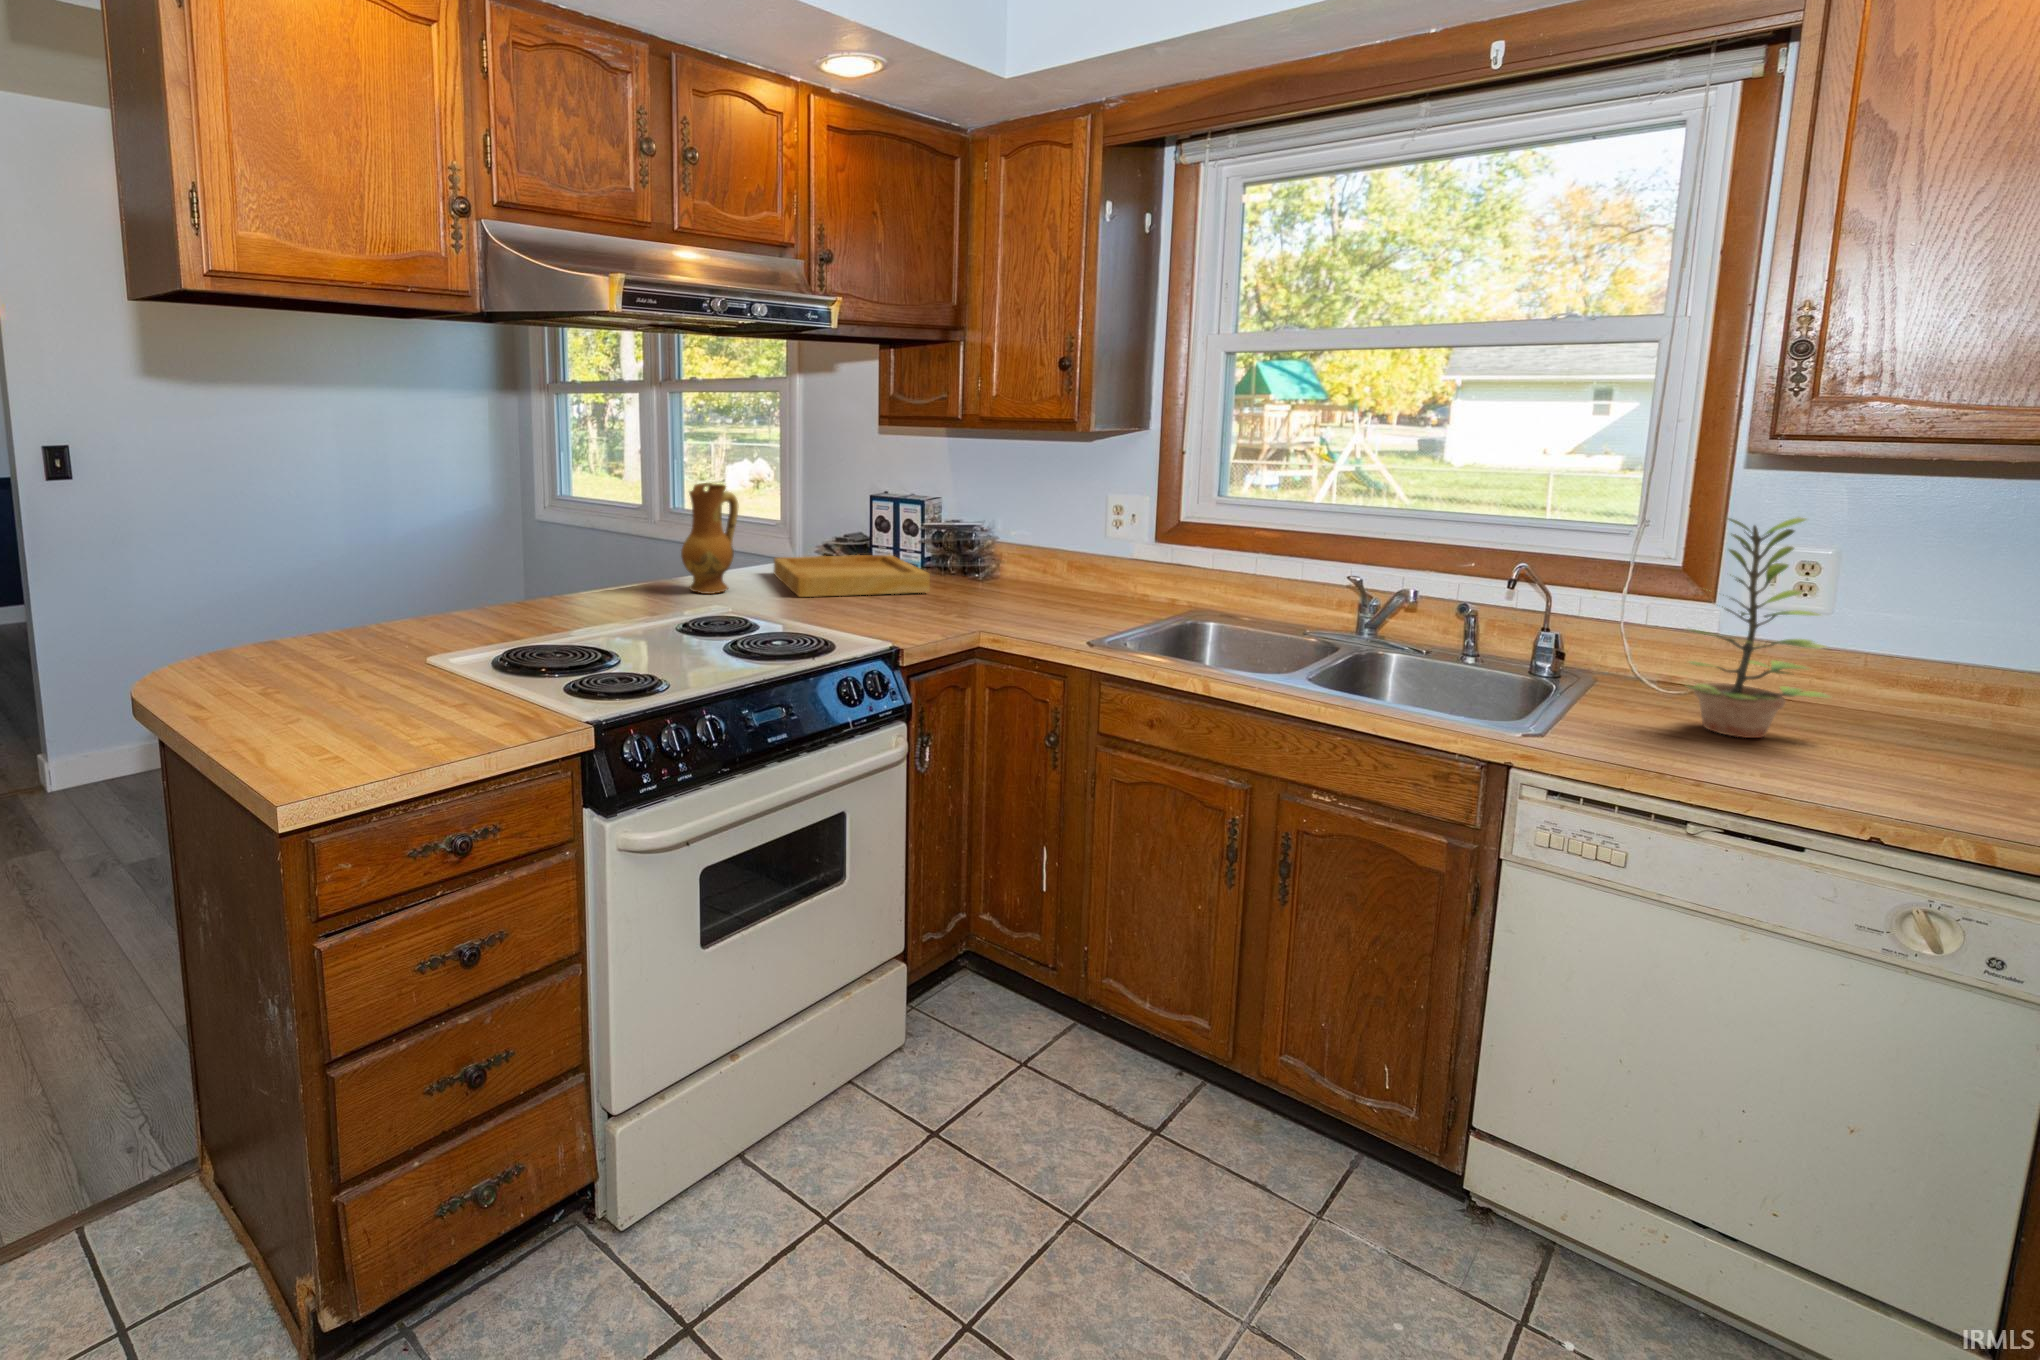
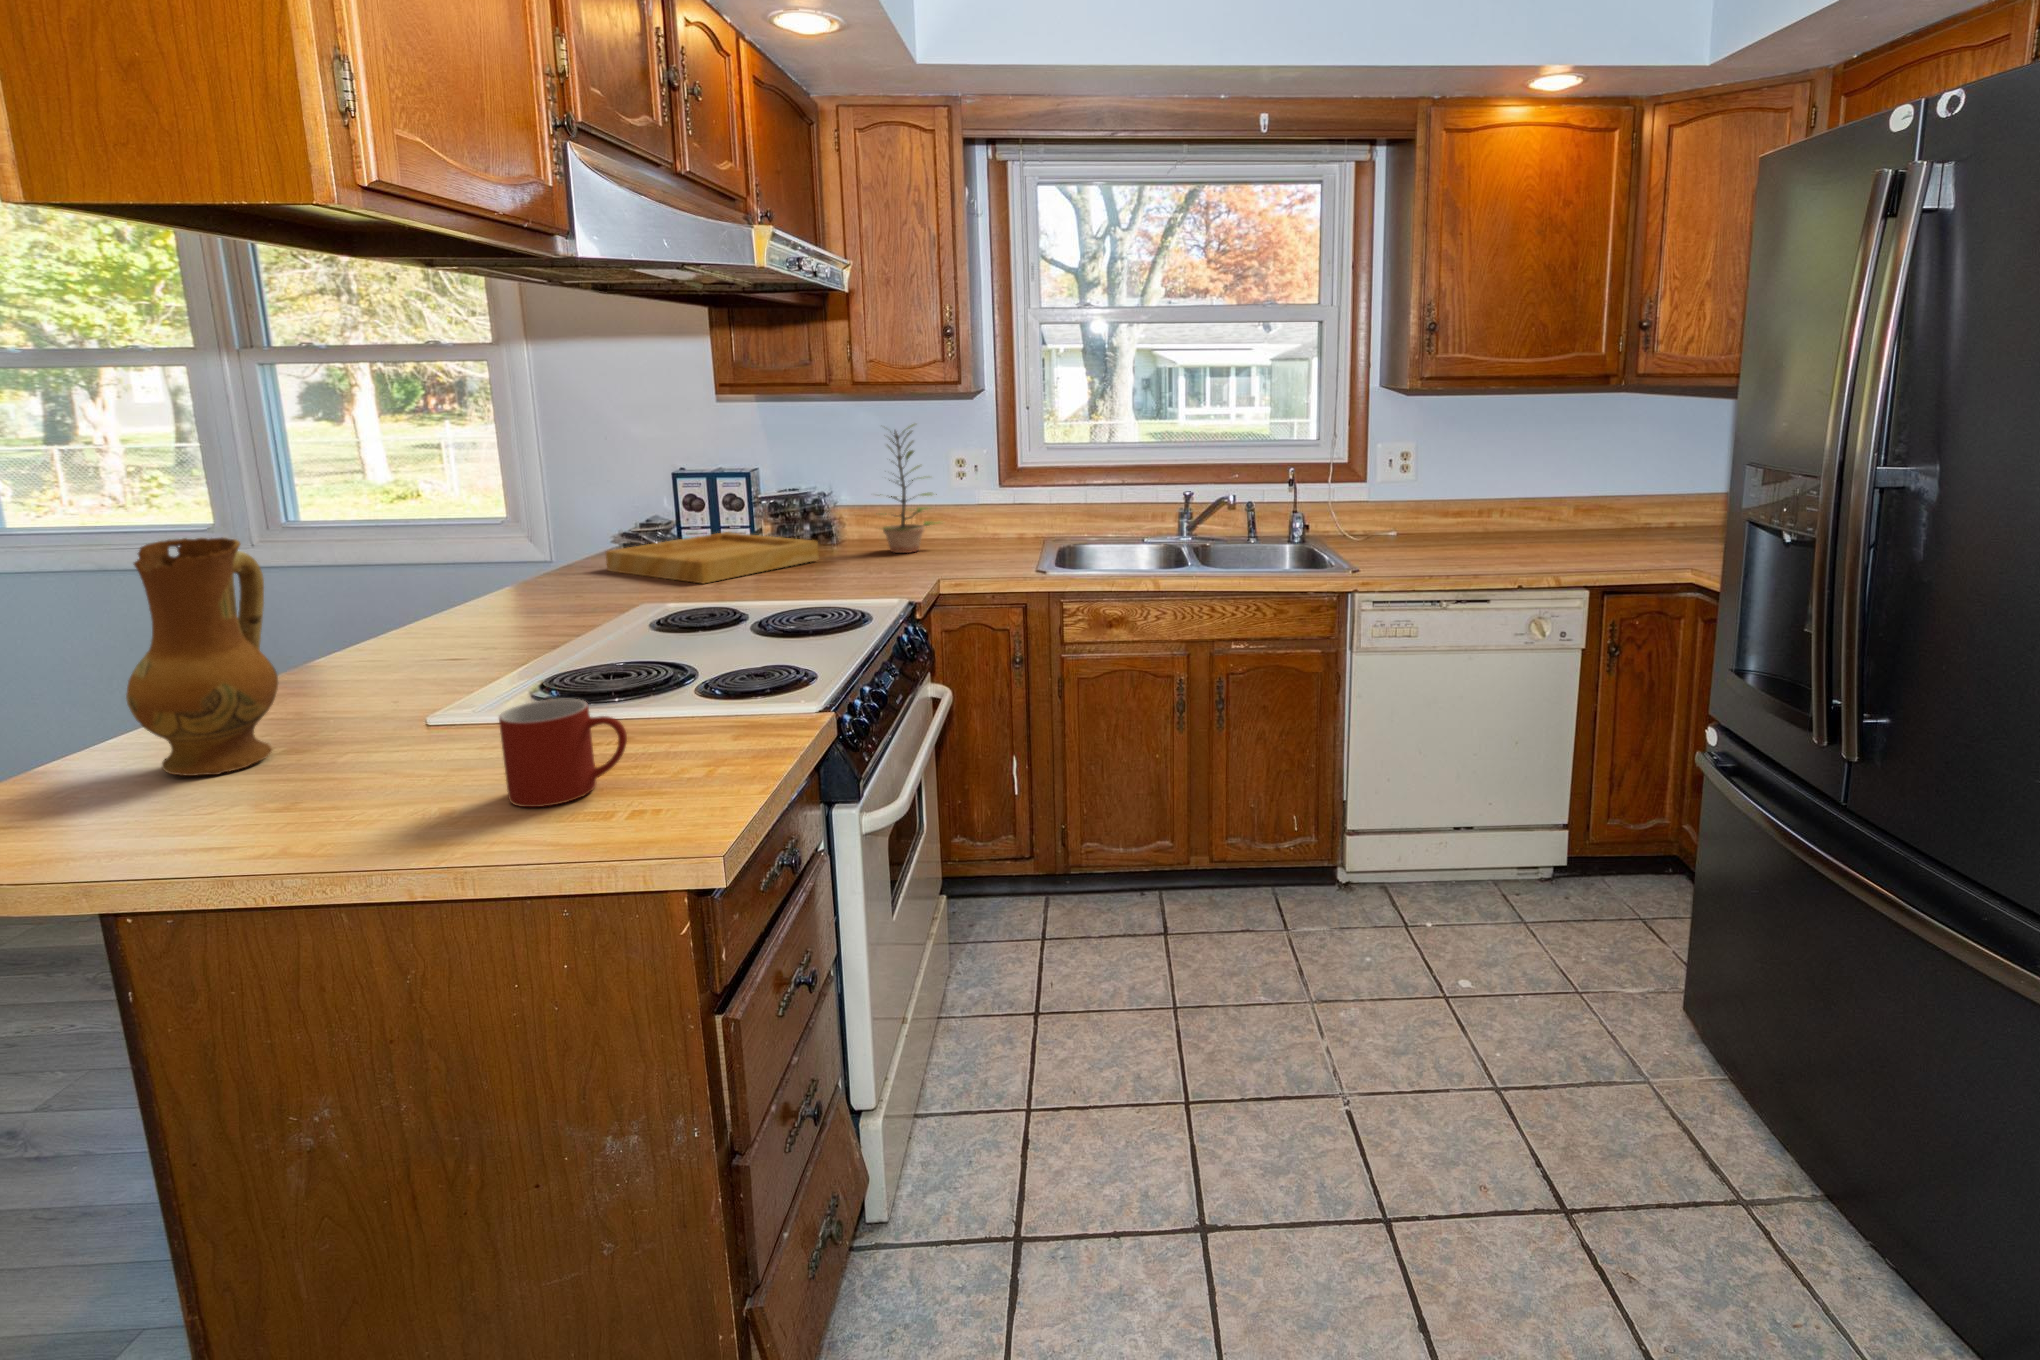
ceramic jug: present [681,483,739,594] -> present [126,538,278,776]
plant: present [1688,517,1830,738] -> present [880,424,939,553]
mug: none [286,659,356,739] -> present [499,699,627,807]

